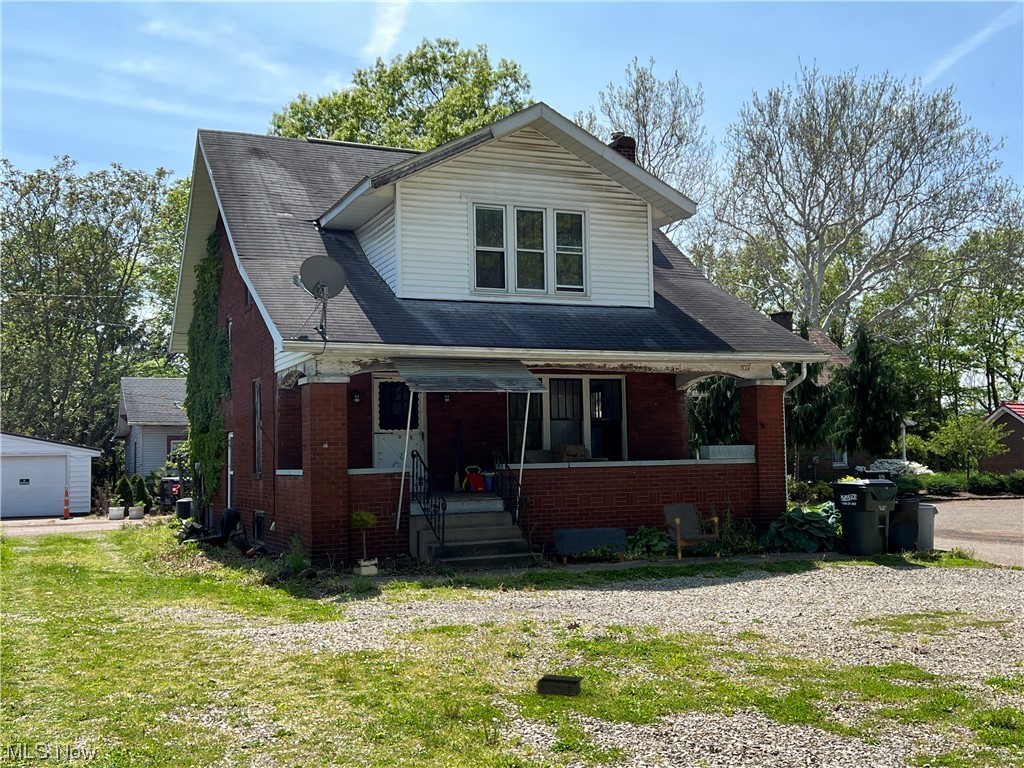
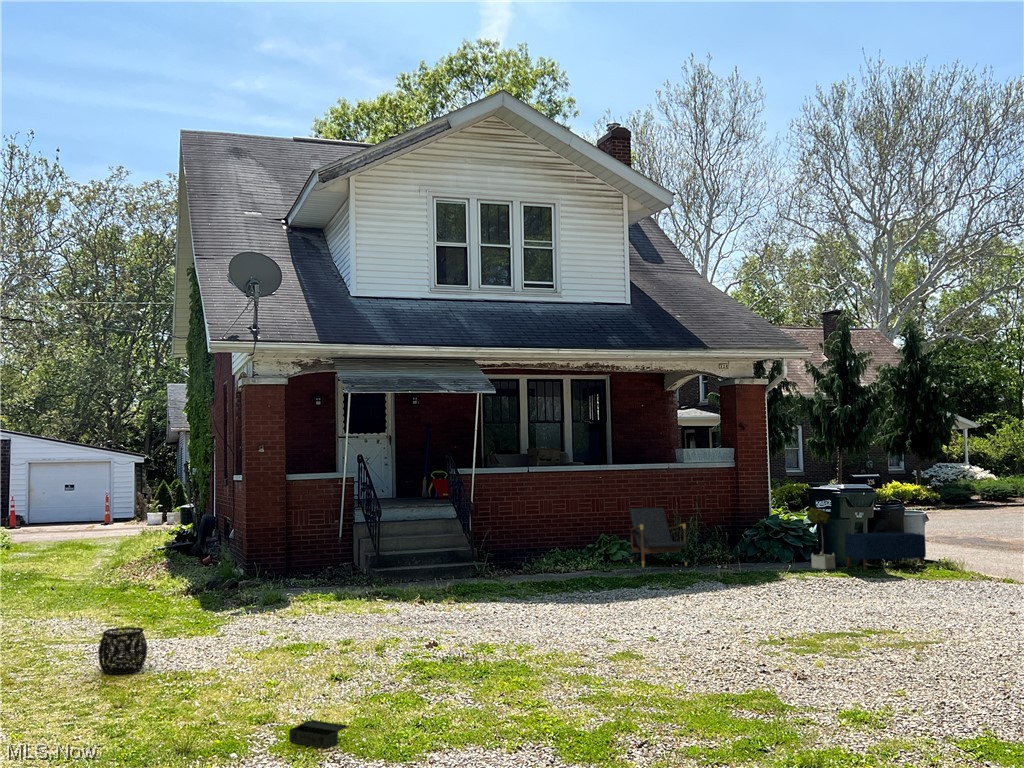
potted tree: present [350,511,377,575] -> present [807,507,835,569]
bench: present [553,528,626,564] -> present [844,533,926,570]
woven basket: none [282,607,327,650] -> present [98,627,148,675]

